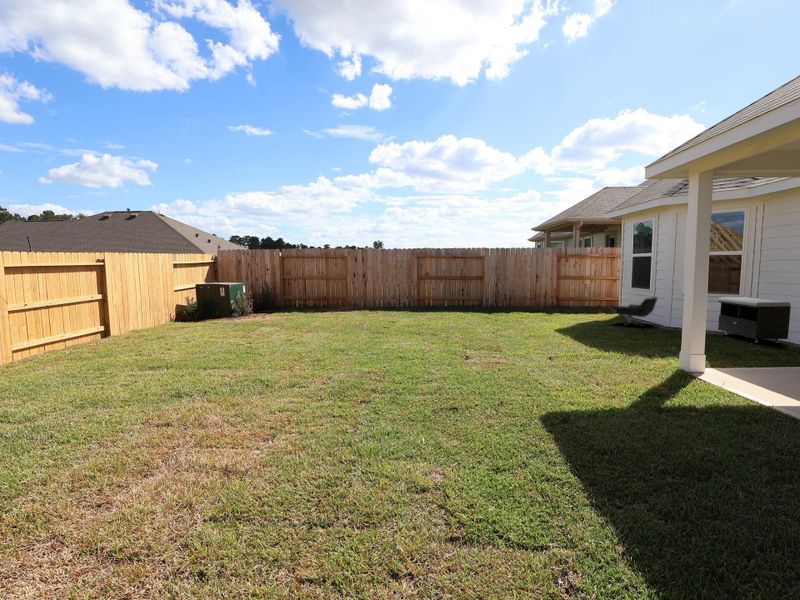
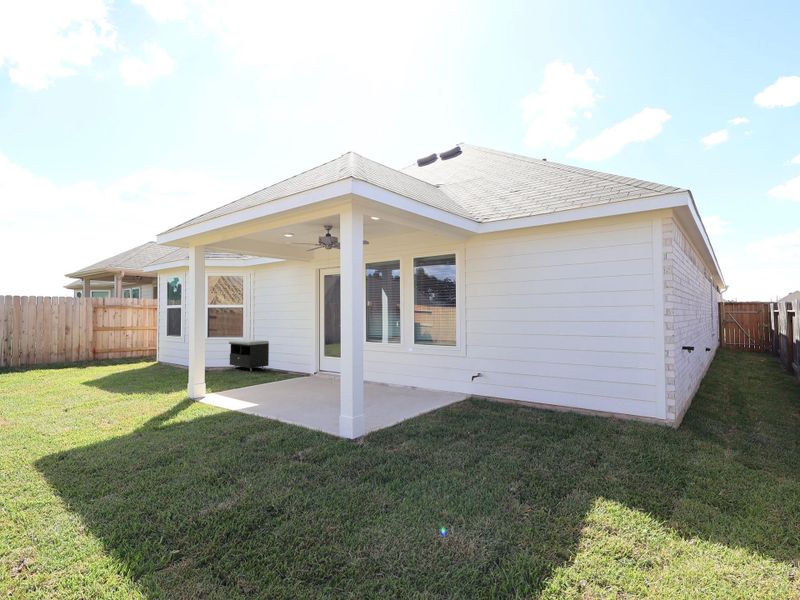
lounge chair: present [615,297,657,323] -> none [149,343,187,370]

